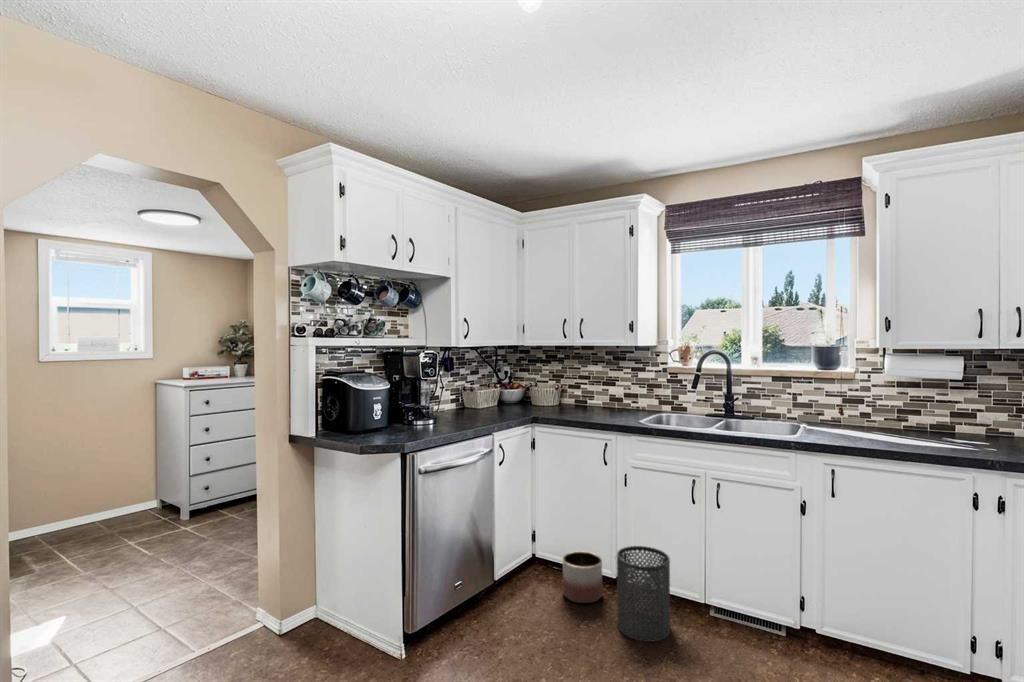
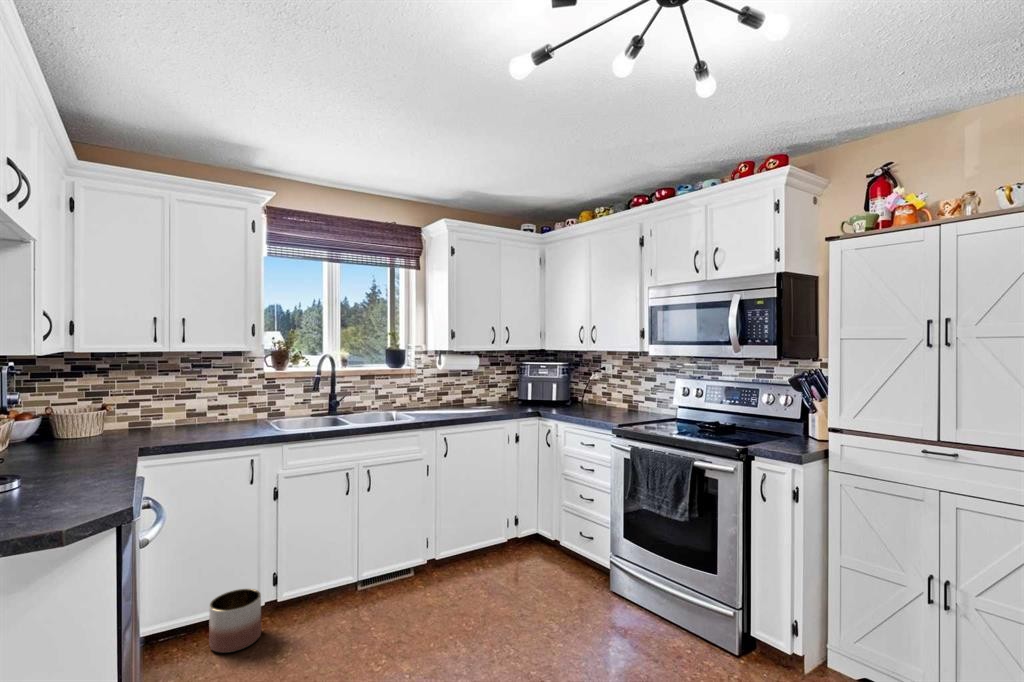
trash can: present [617,546,670,642] -> none [300,547,357,641]

